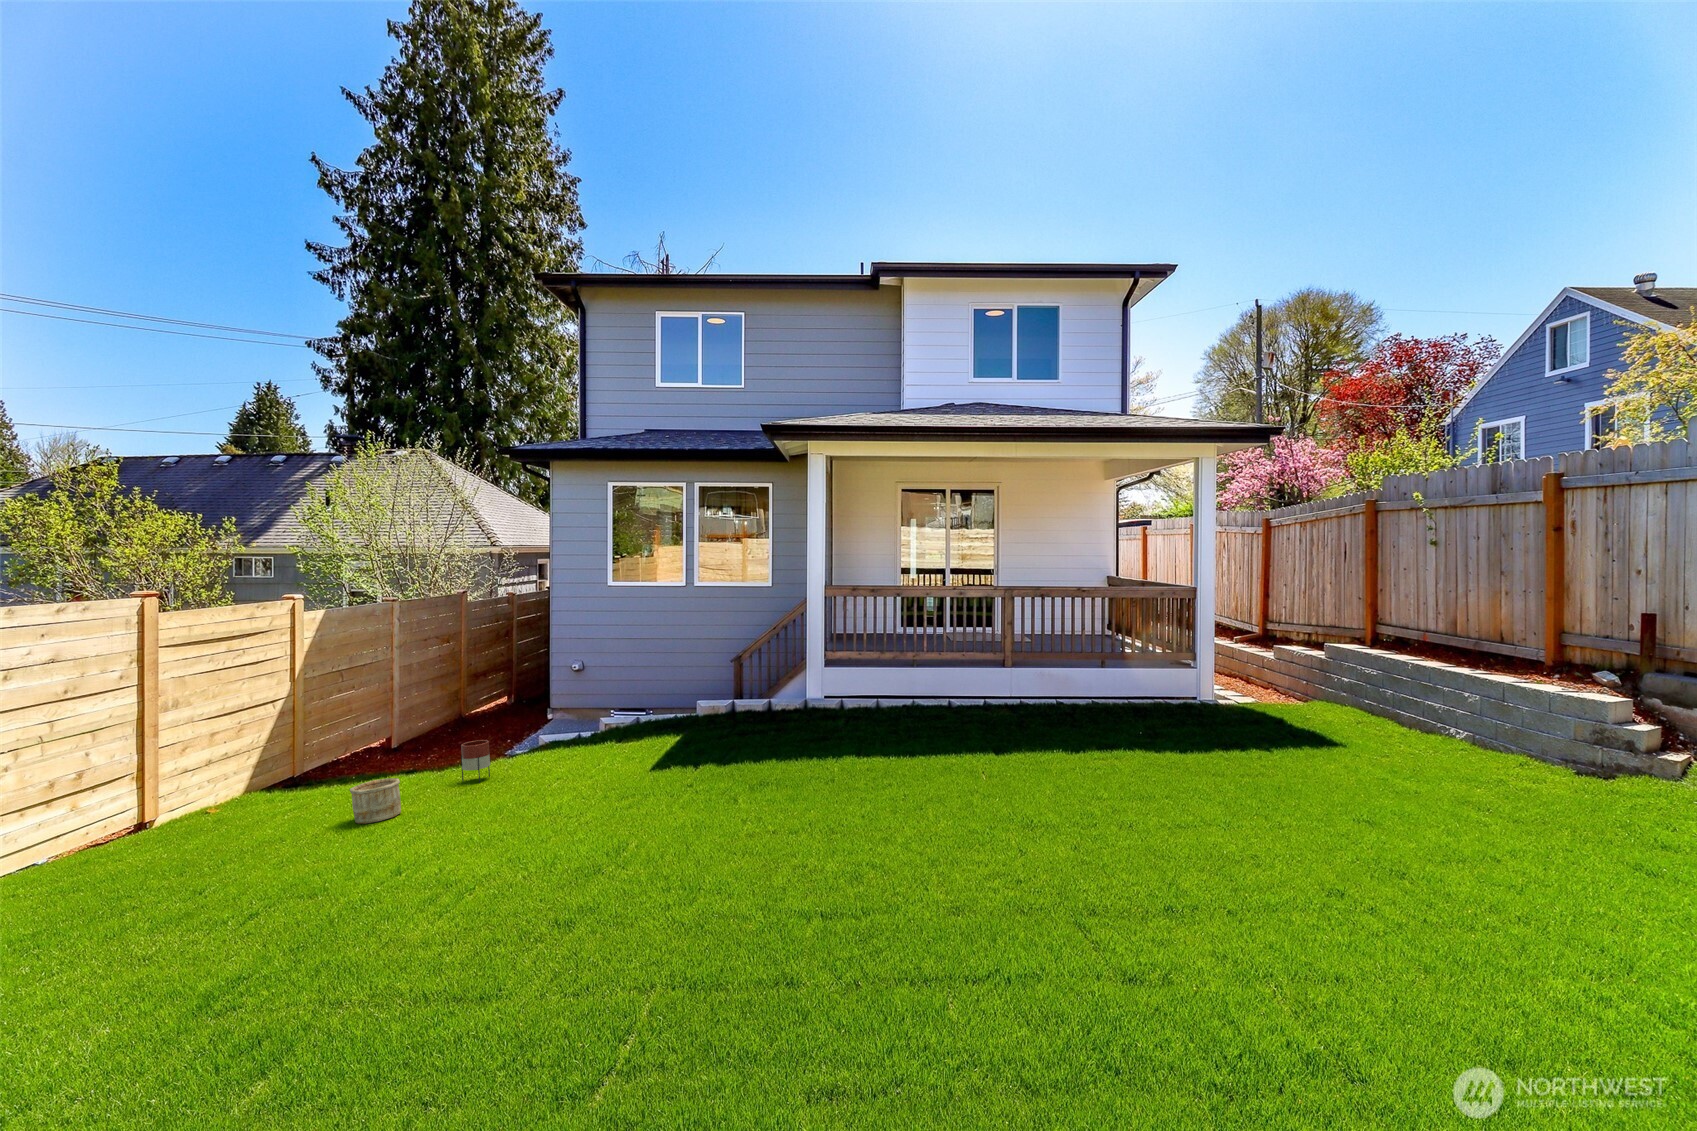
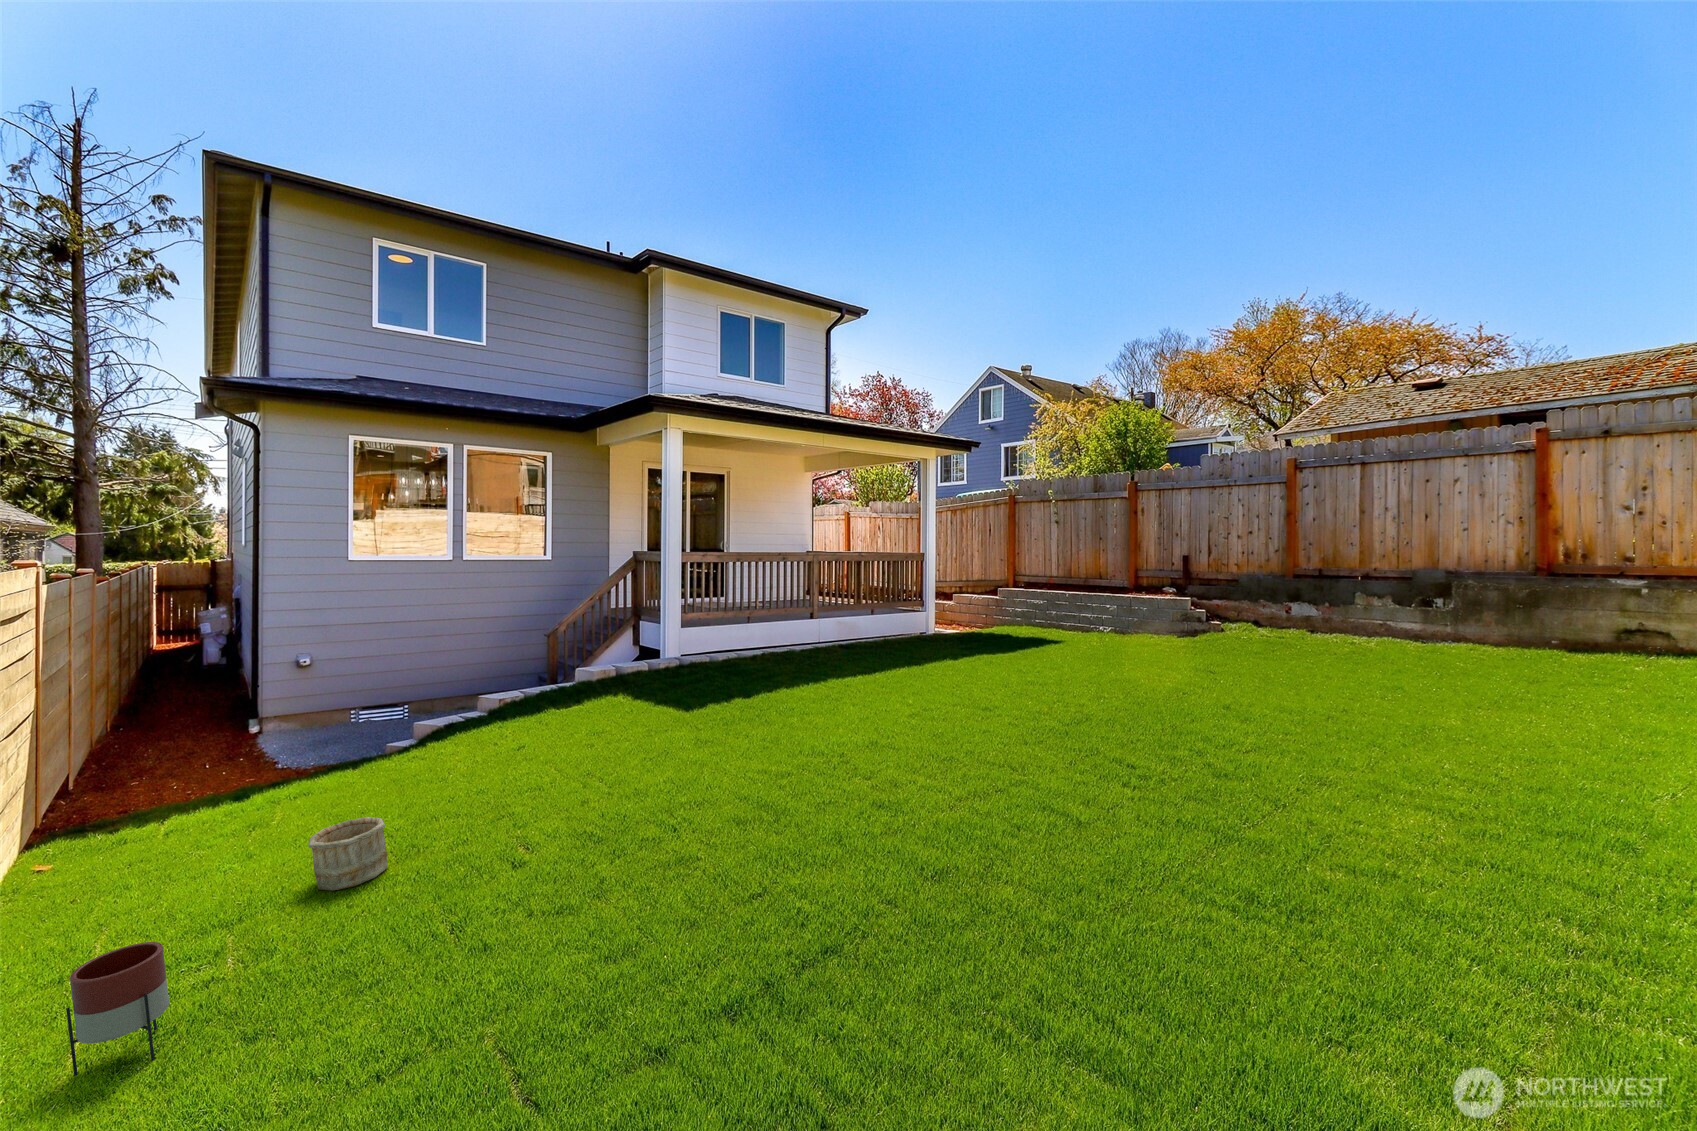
planter: present [461,740,490,783] -> present [66,942,169,1076]

